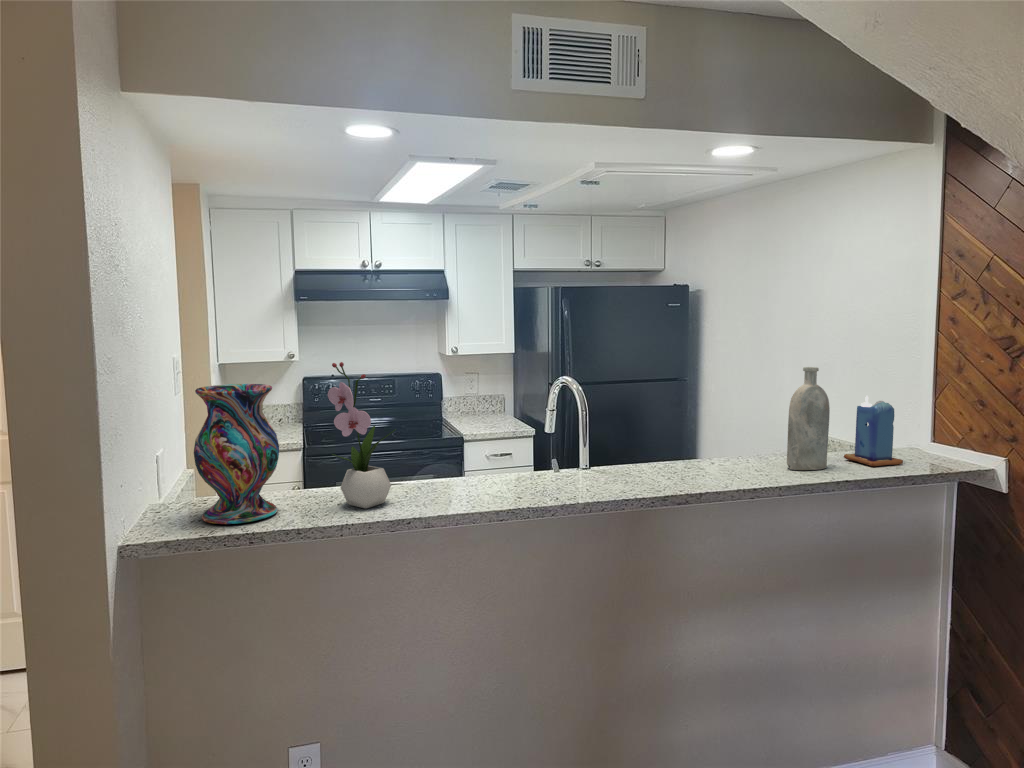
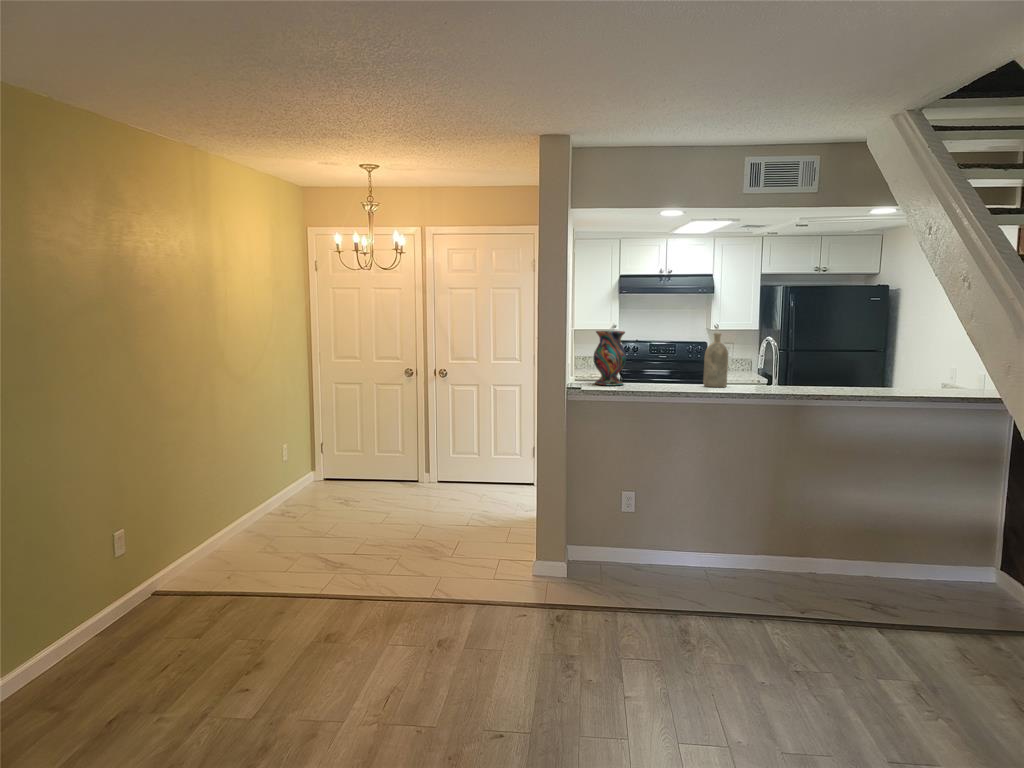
flower arrangement: present [328,362,396,509] -> none [648,323,676,386]
bottle: present [787,367,830,470] -> present [703,333,728,387]
candle: present [844,396,903,466] -> none [936,352,970,392]

